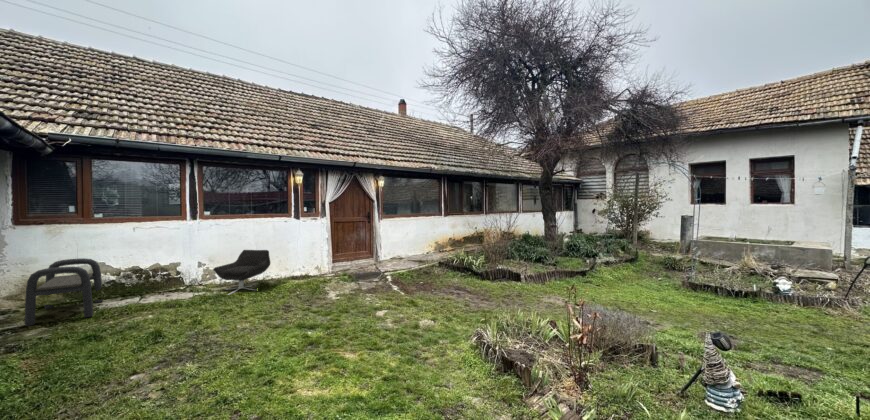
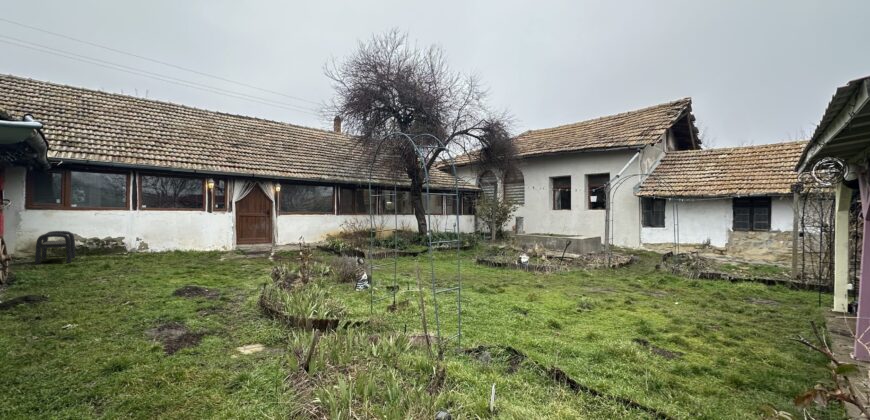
lounge chair: present [213,250,270,294] -> none [146,231,185,258]

